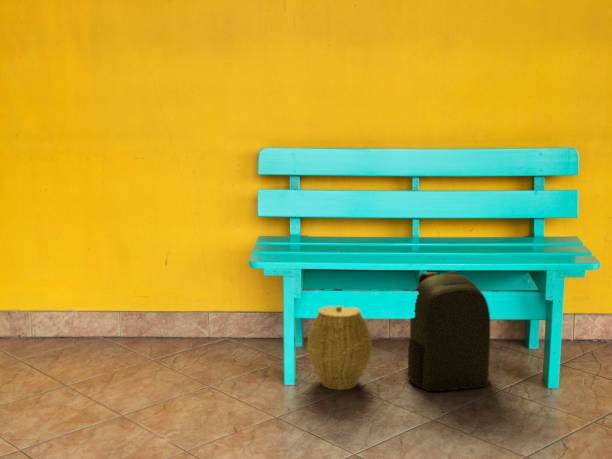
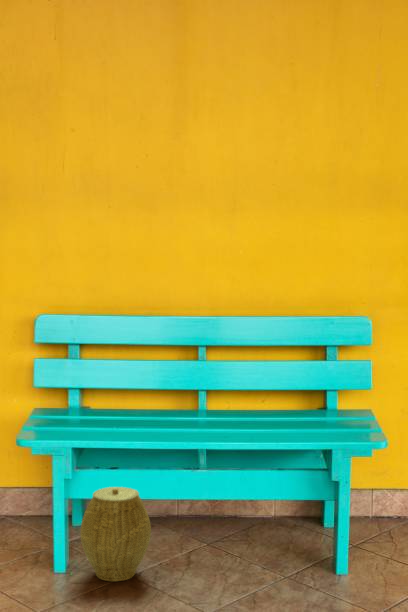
backpack: present [407,270,490,391] -> none [190,445,276,581]

